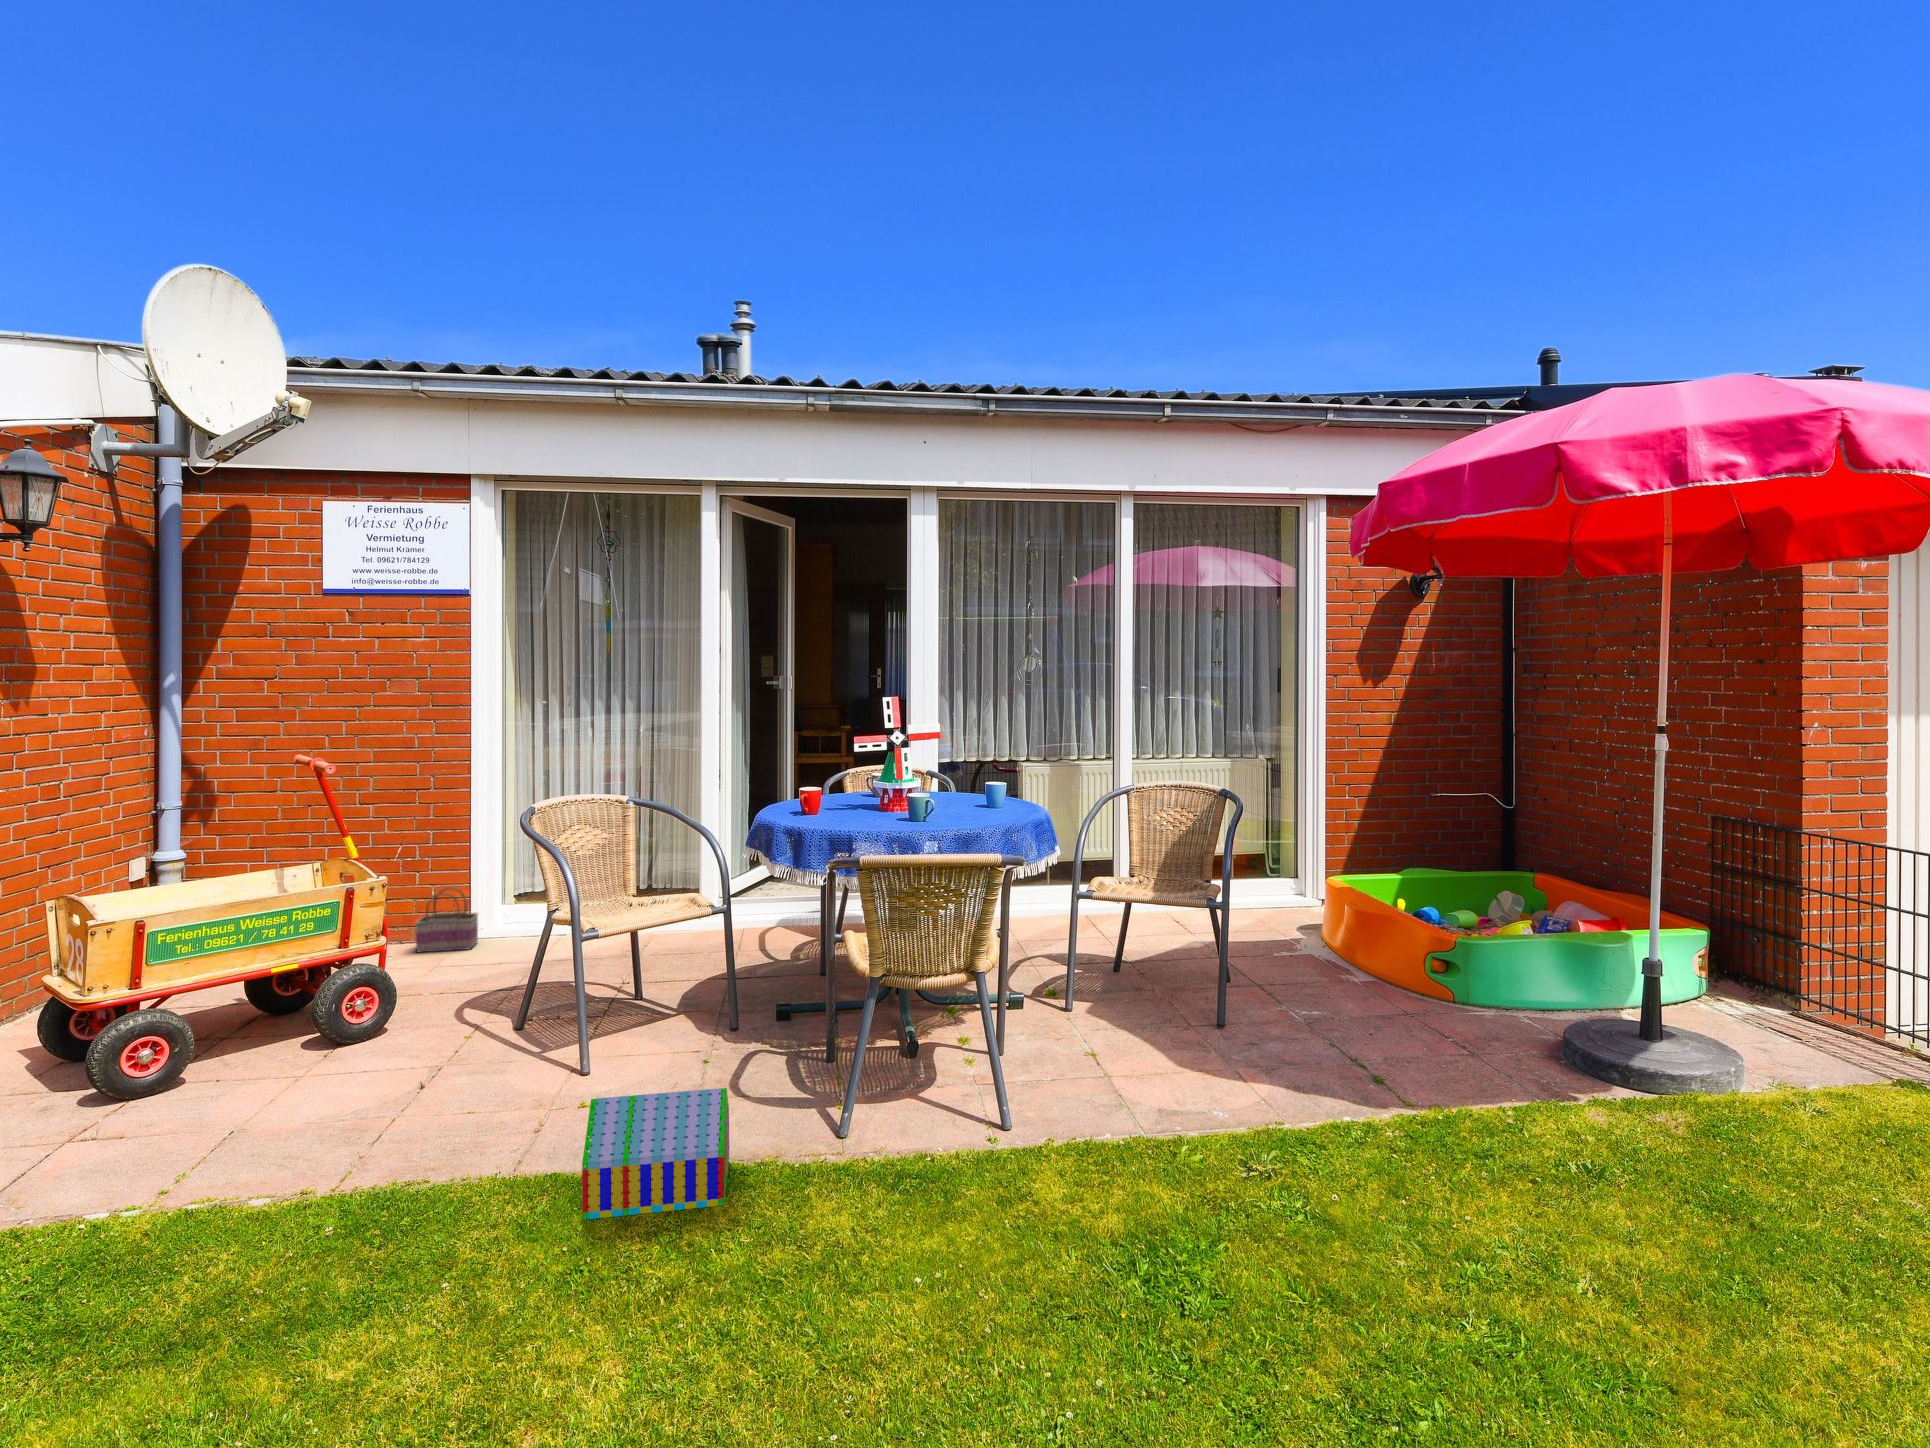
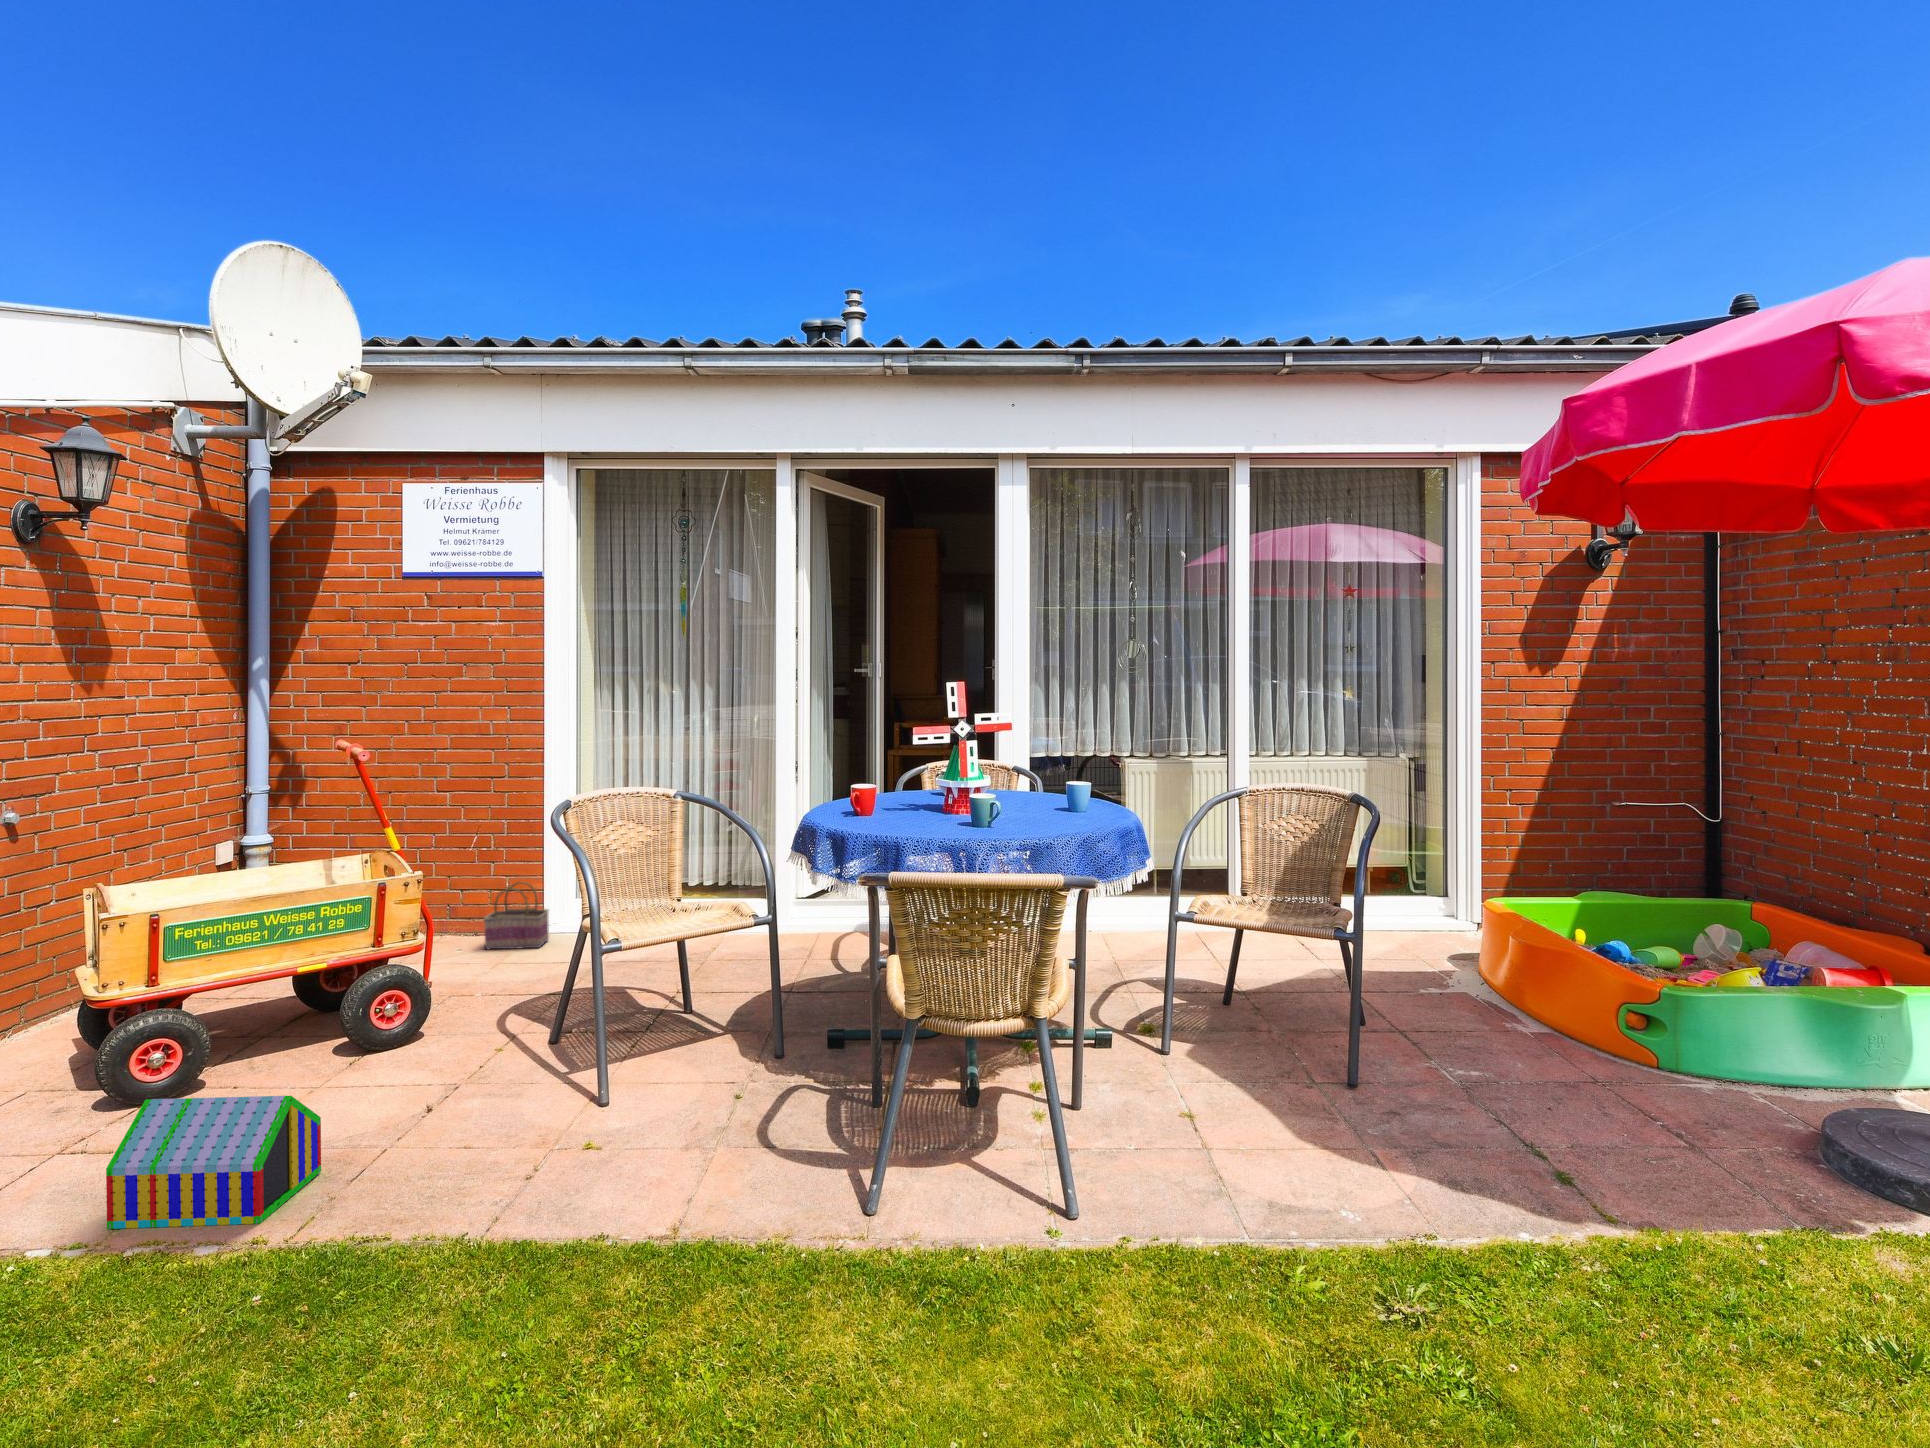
toy house: present [582,1088,729,1220] -> present [106,1096,321,1229]

